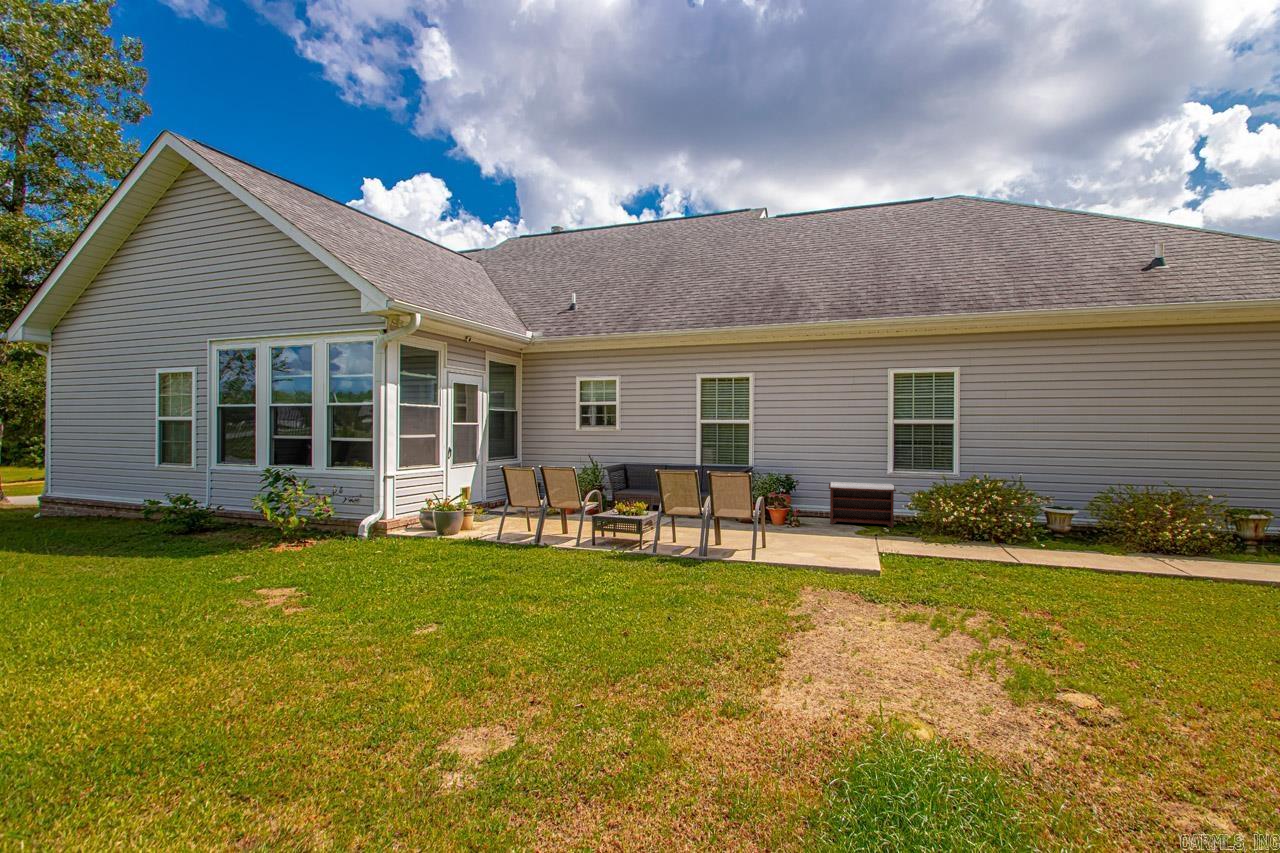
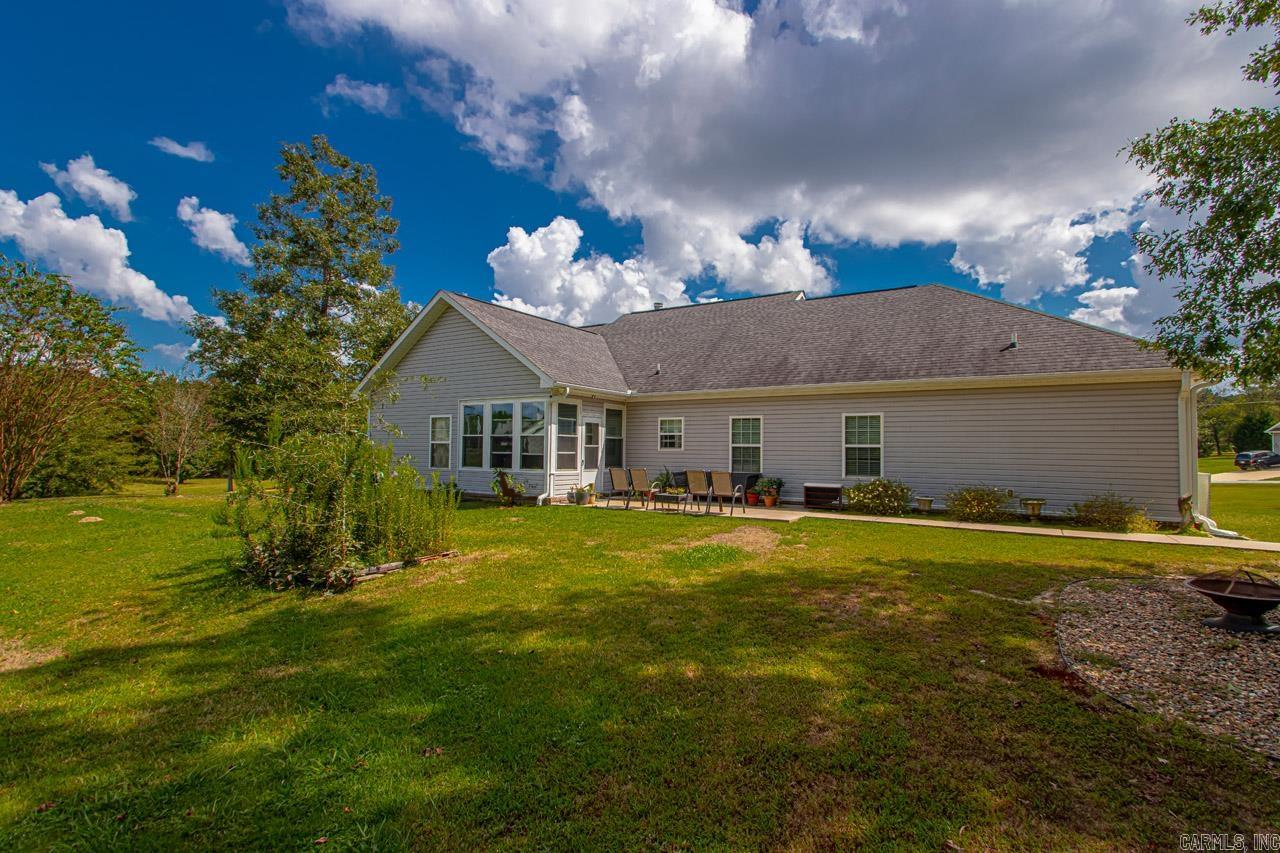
lounge chair: none [272,474,366,545] -> present [499,472,538,506]

